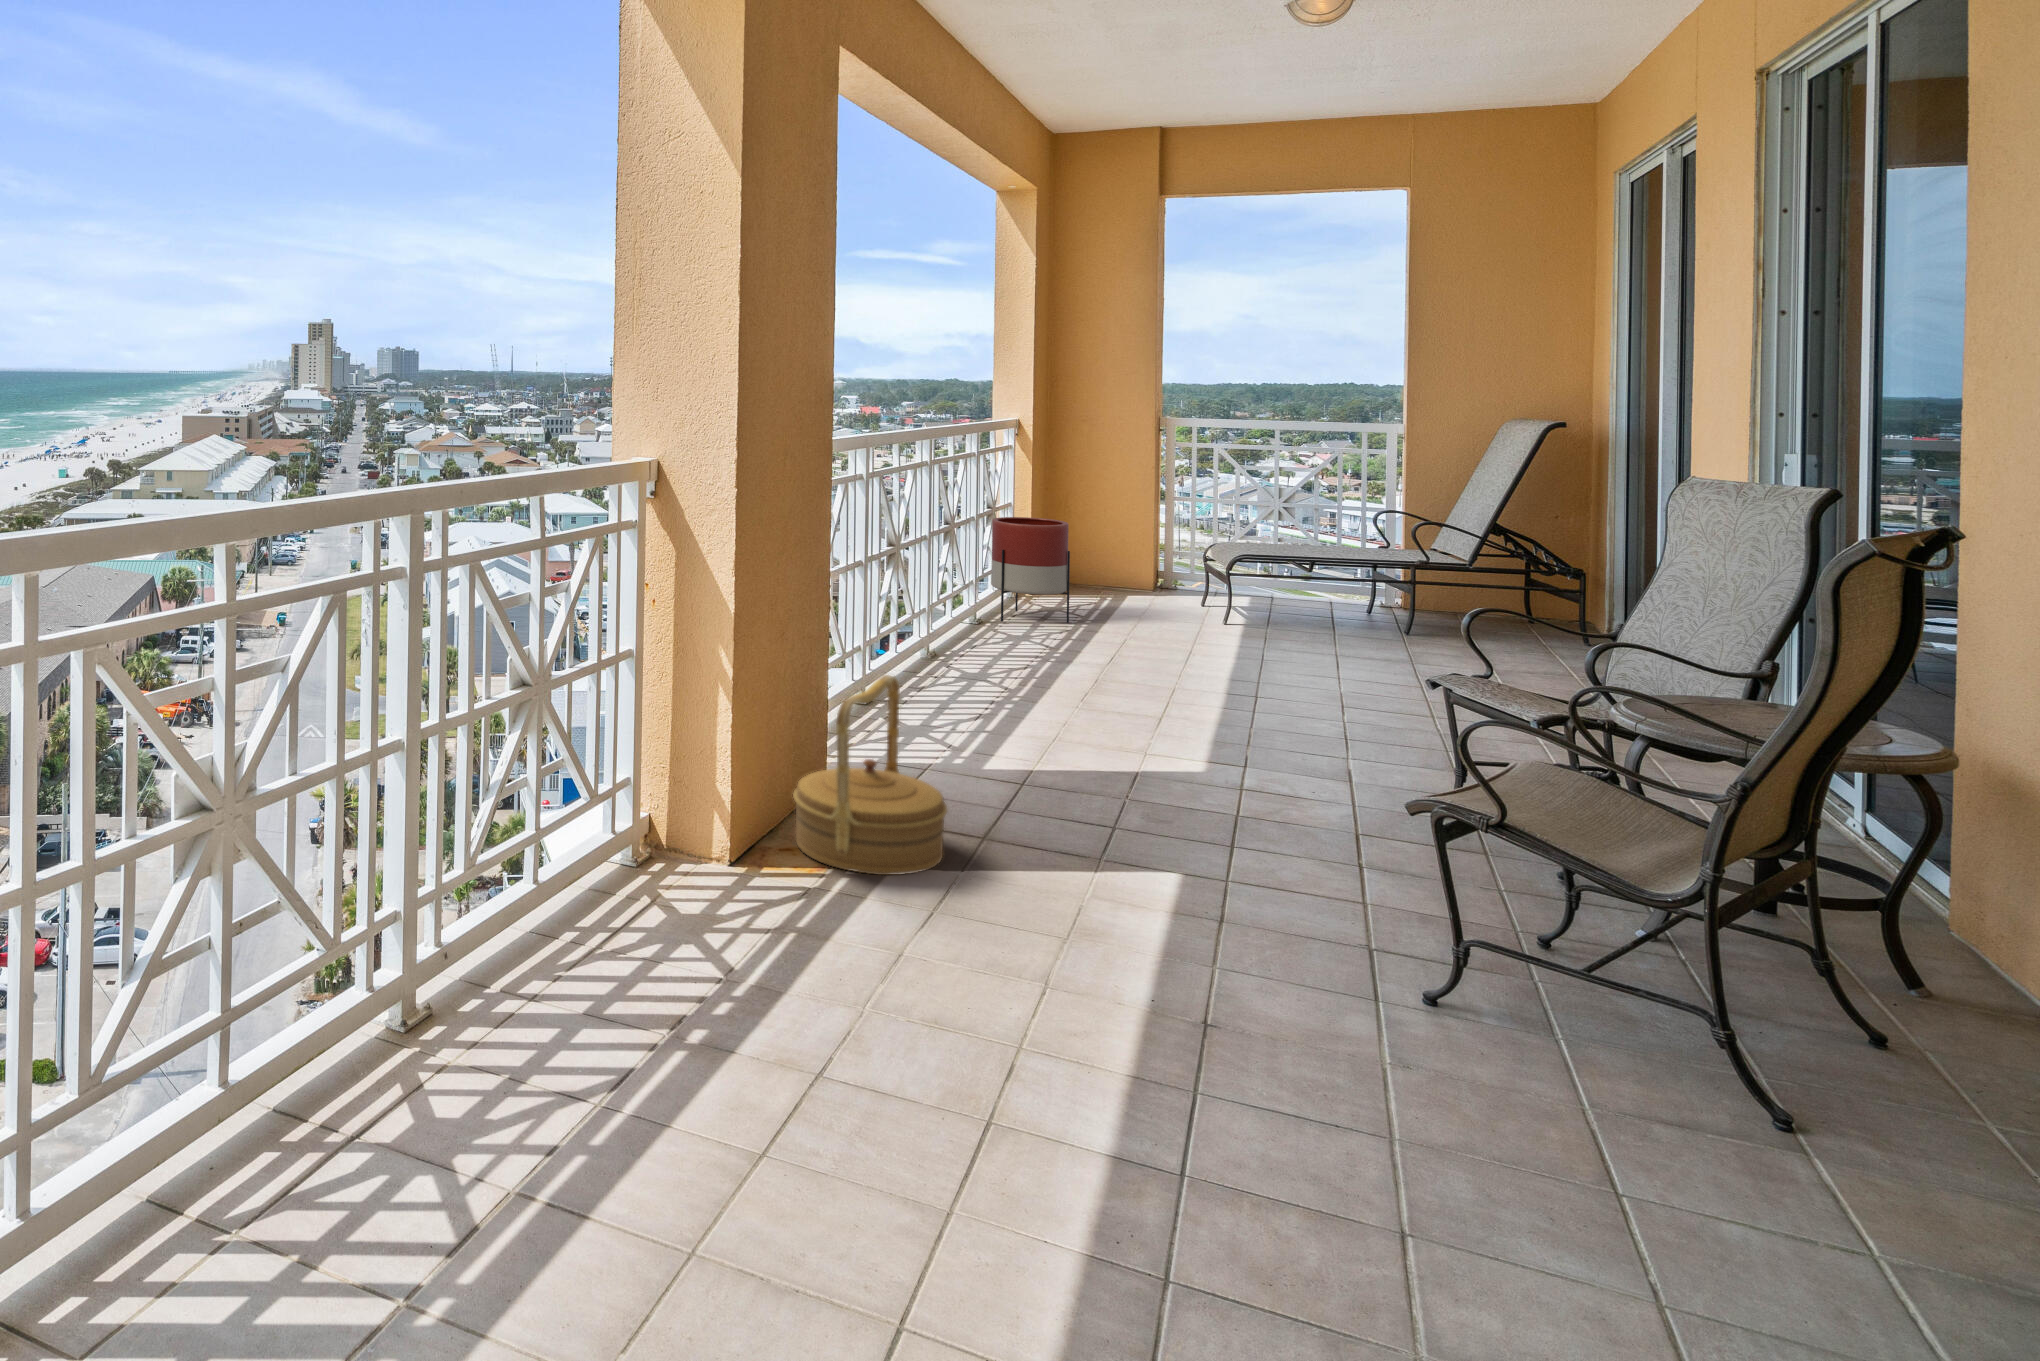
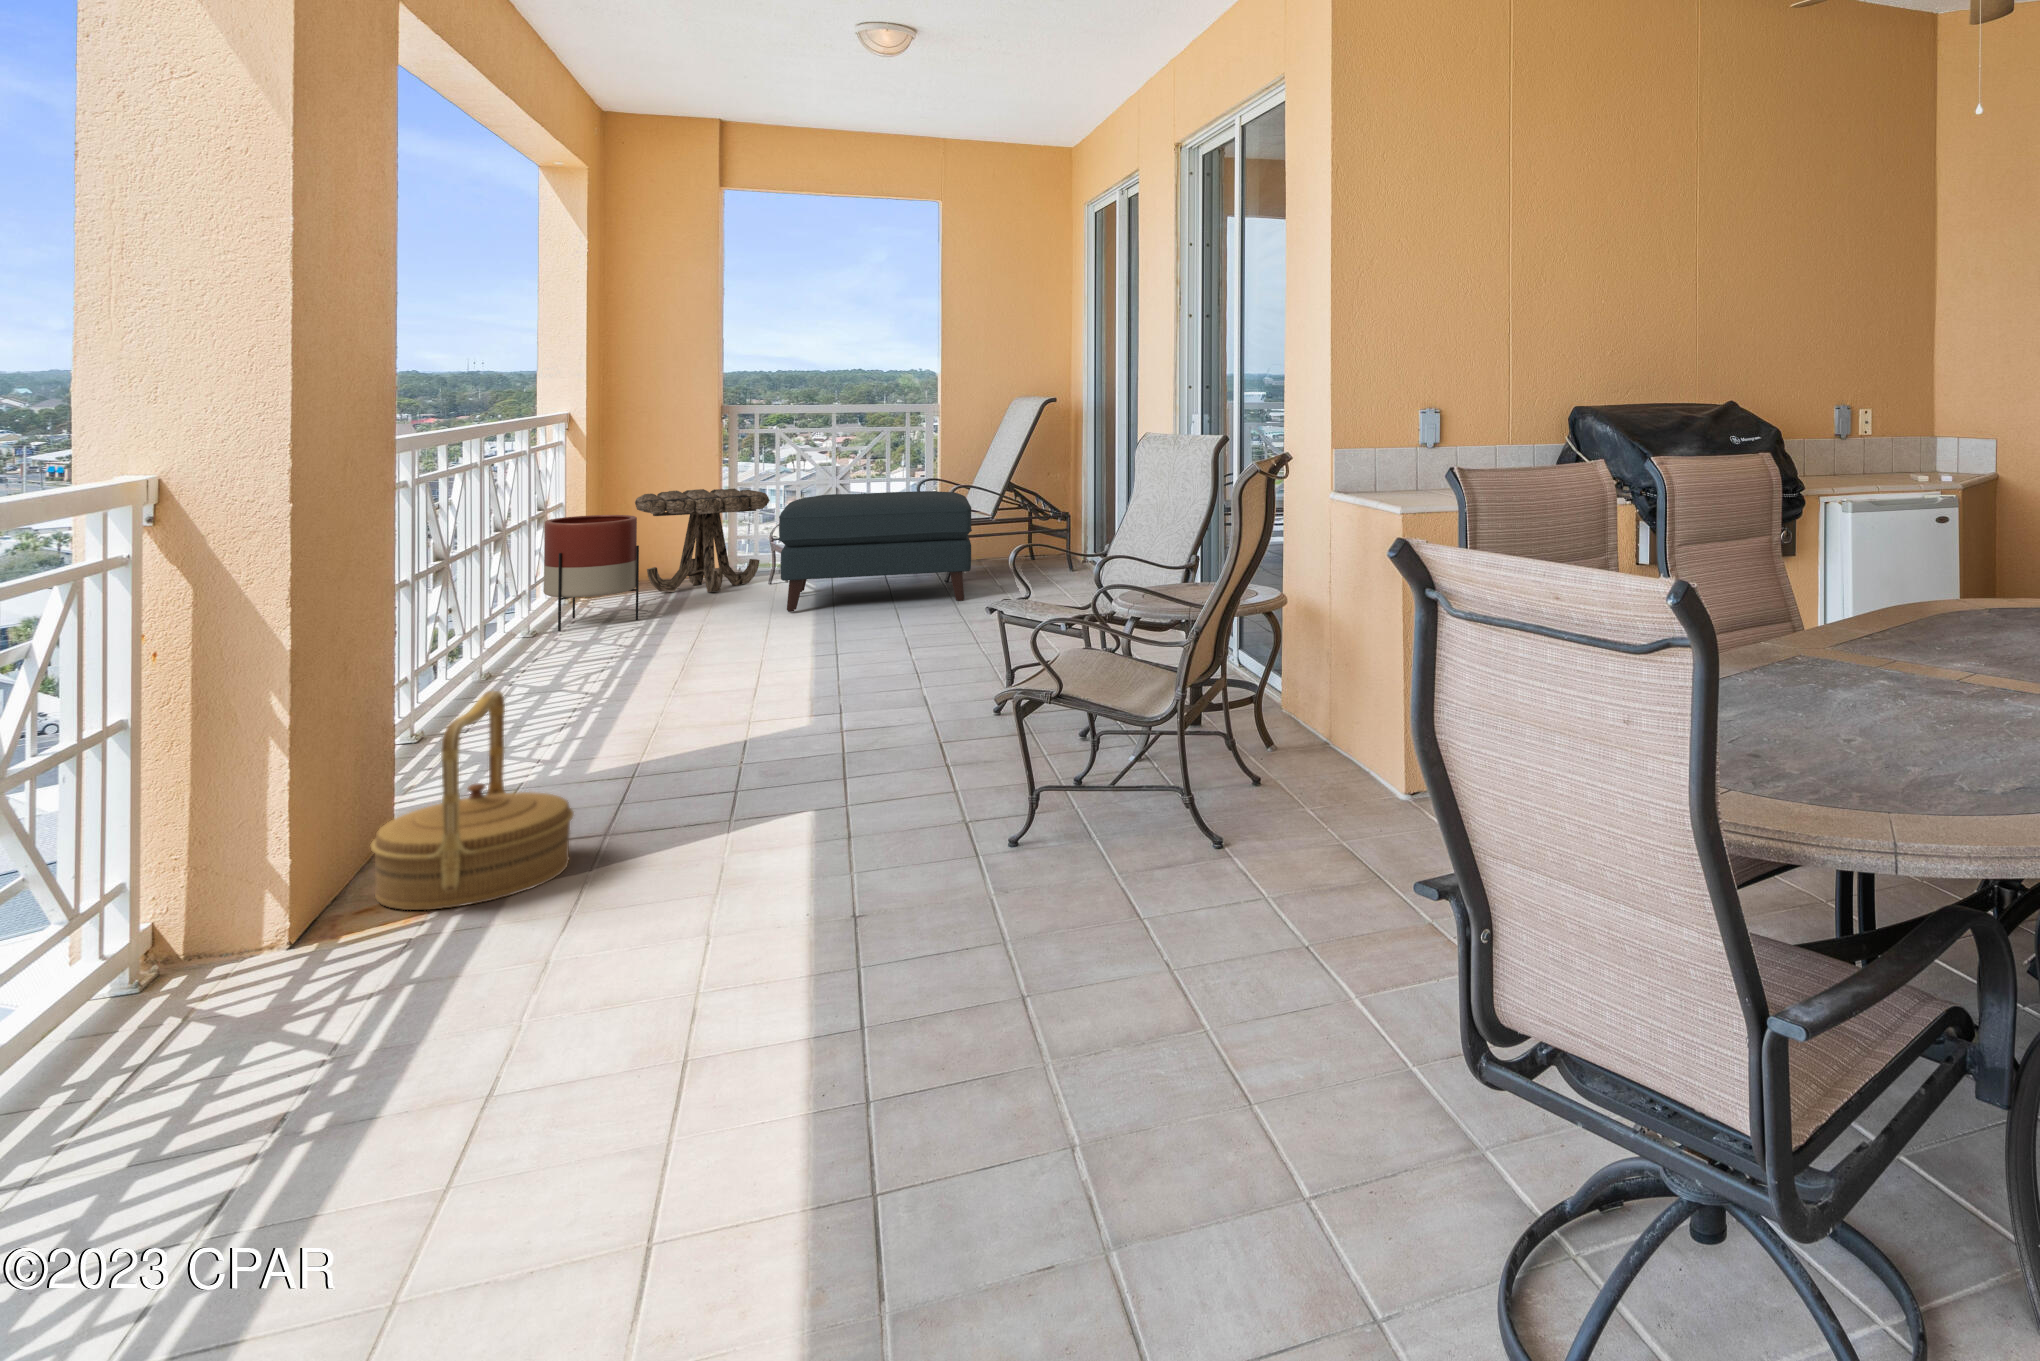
side table: none [1074,501,1199,606] -> present [635,488,770,592]
ottoman: none [1200,521,1428,664] -> present [779,491,972,612]

